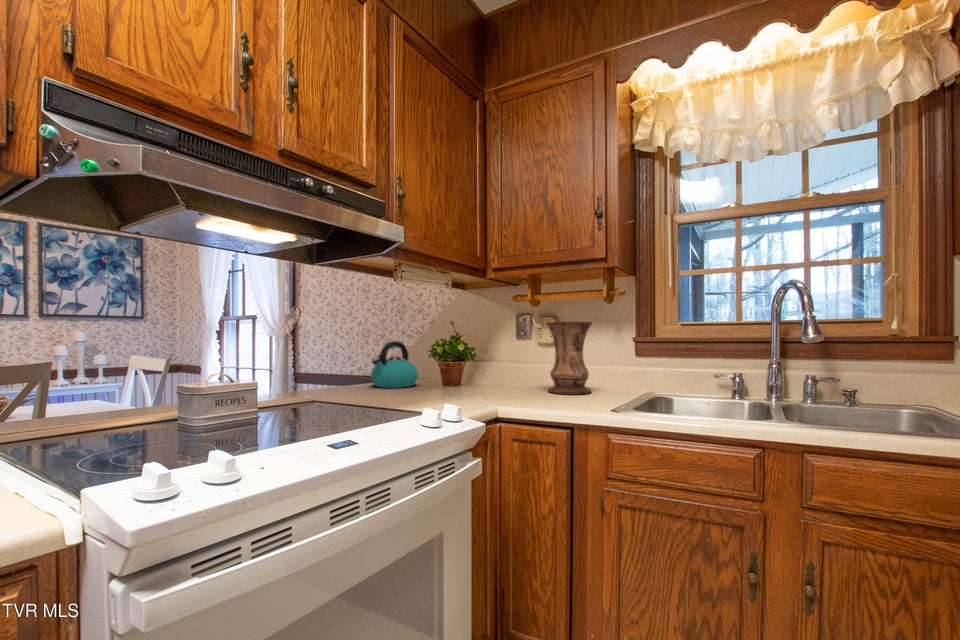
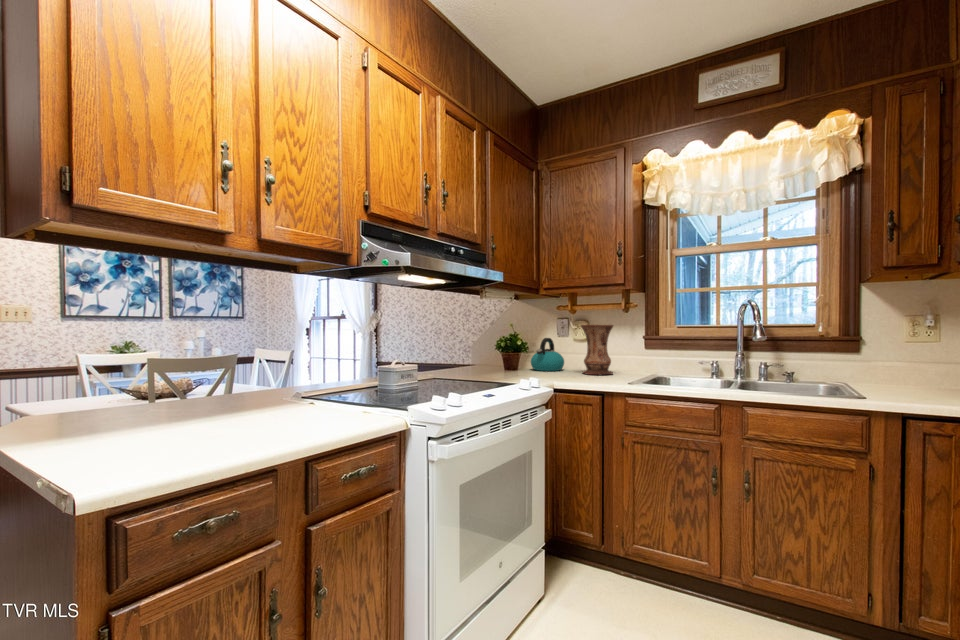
kettle: present [371,341,418,388] -> present [531,338,564,371]

